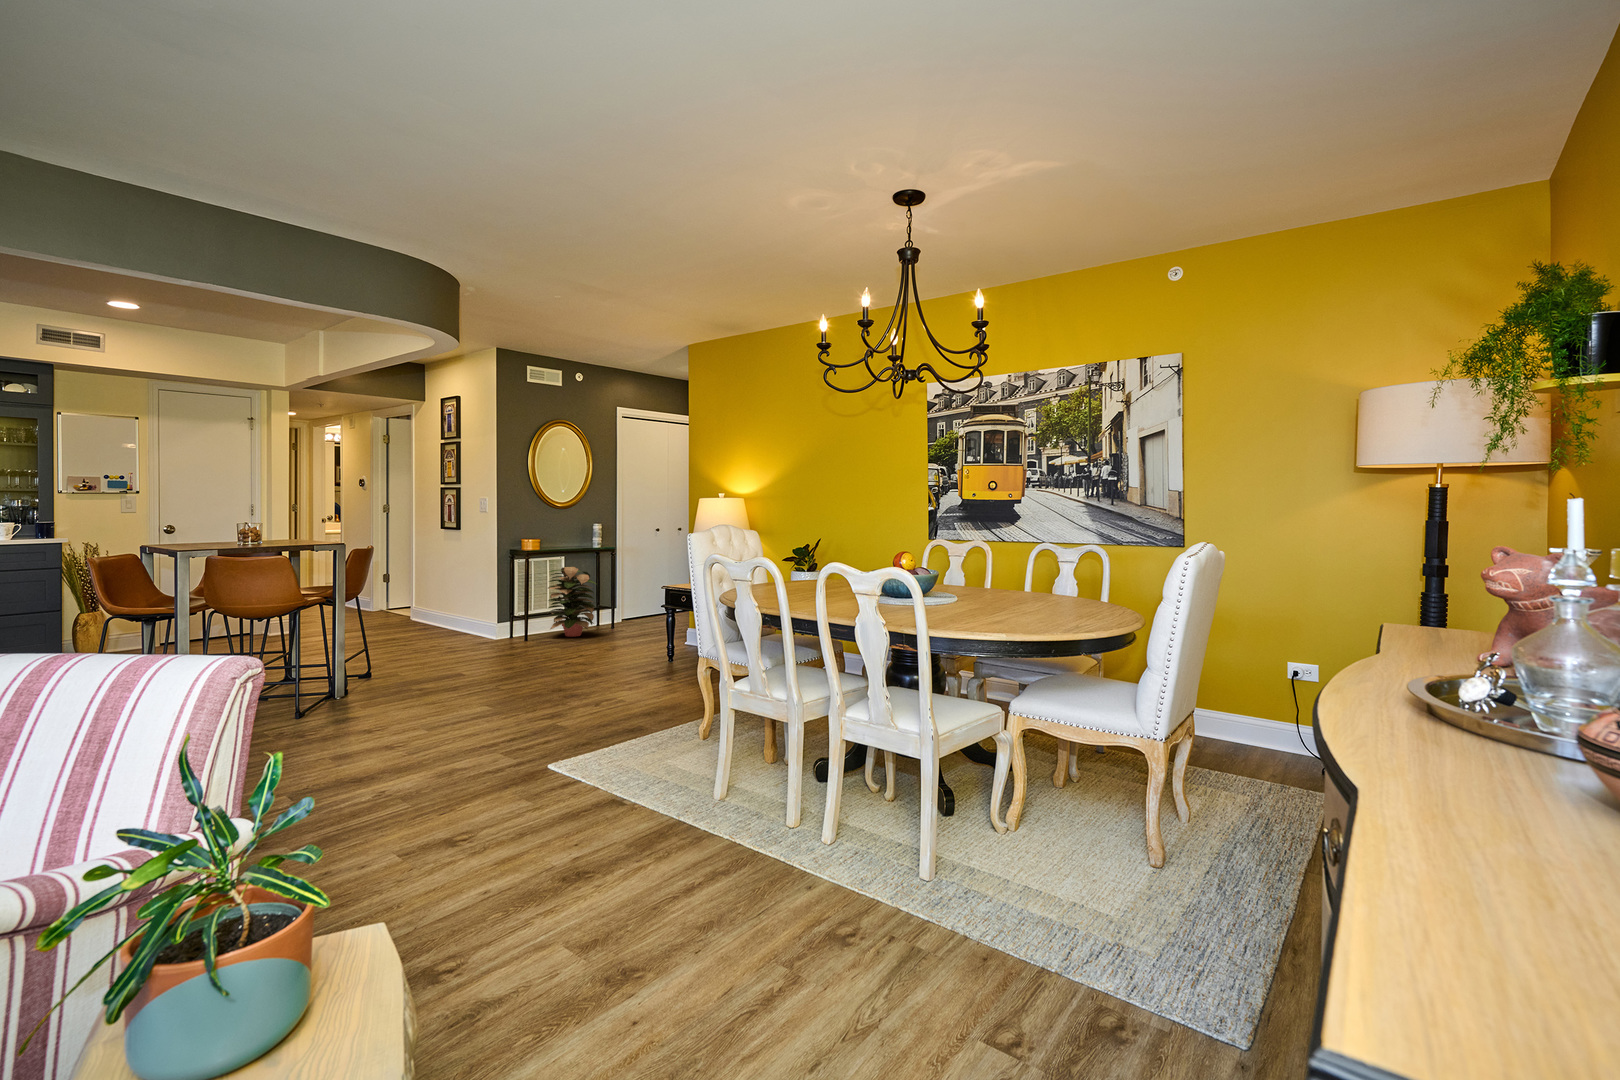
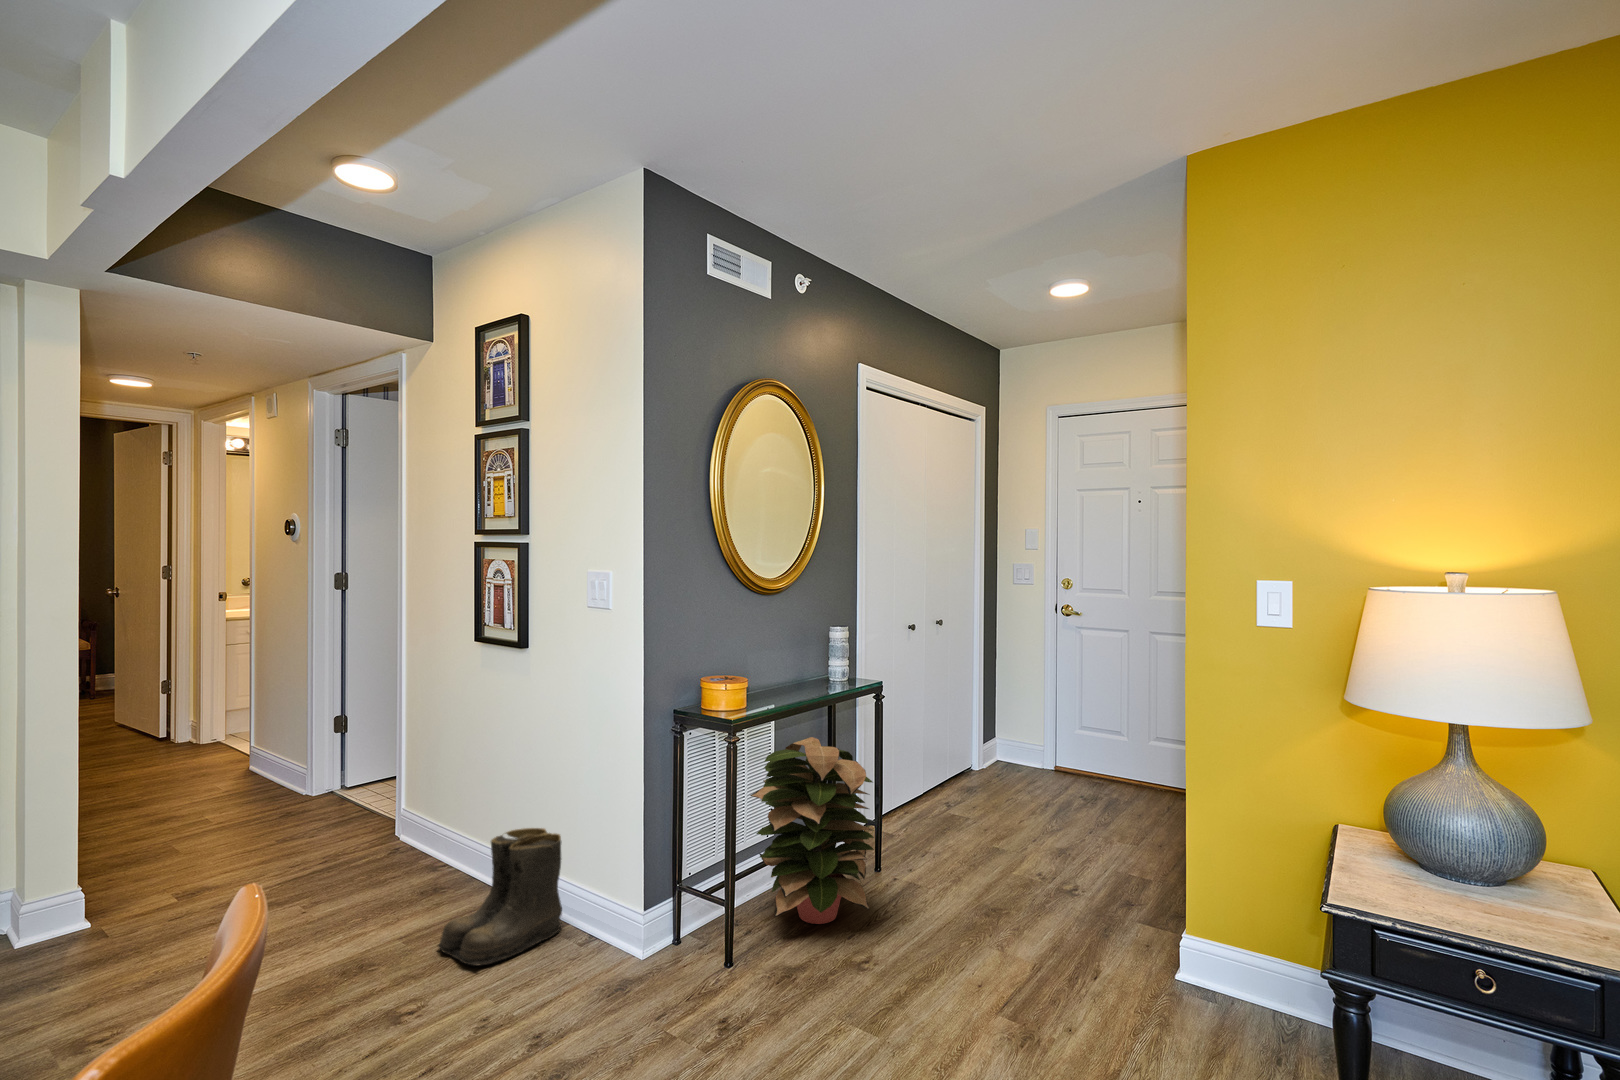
boots: none [423,599,472,639] -> present [438,828,562,966]

